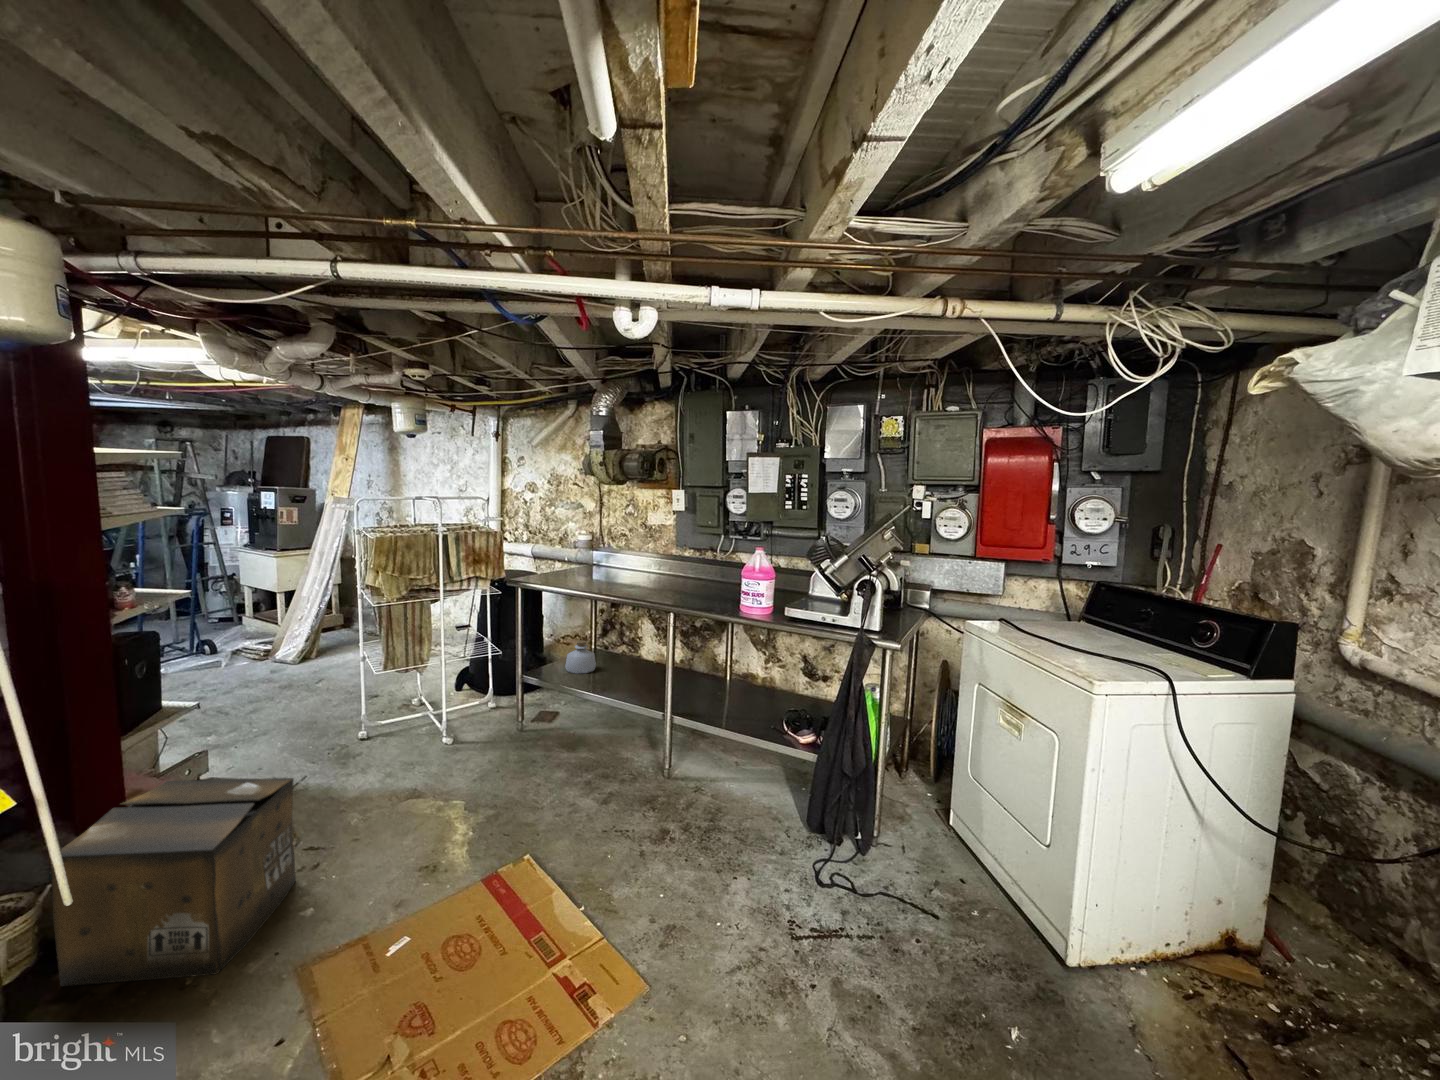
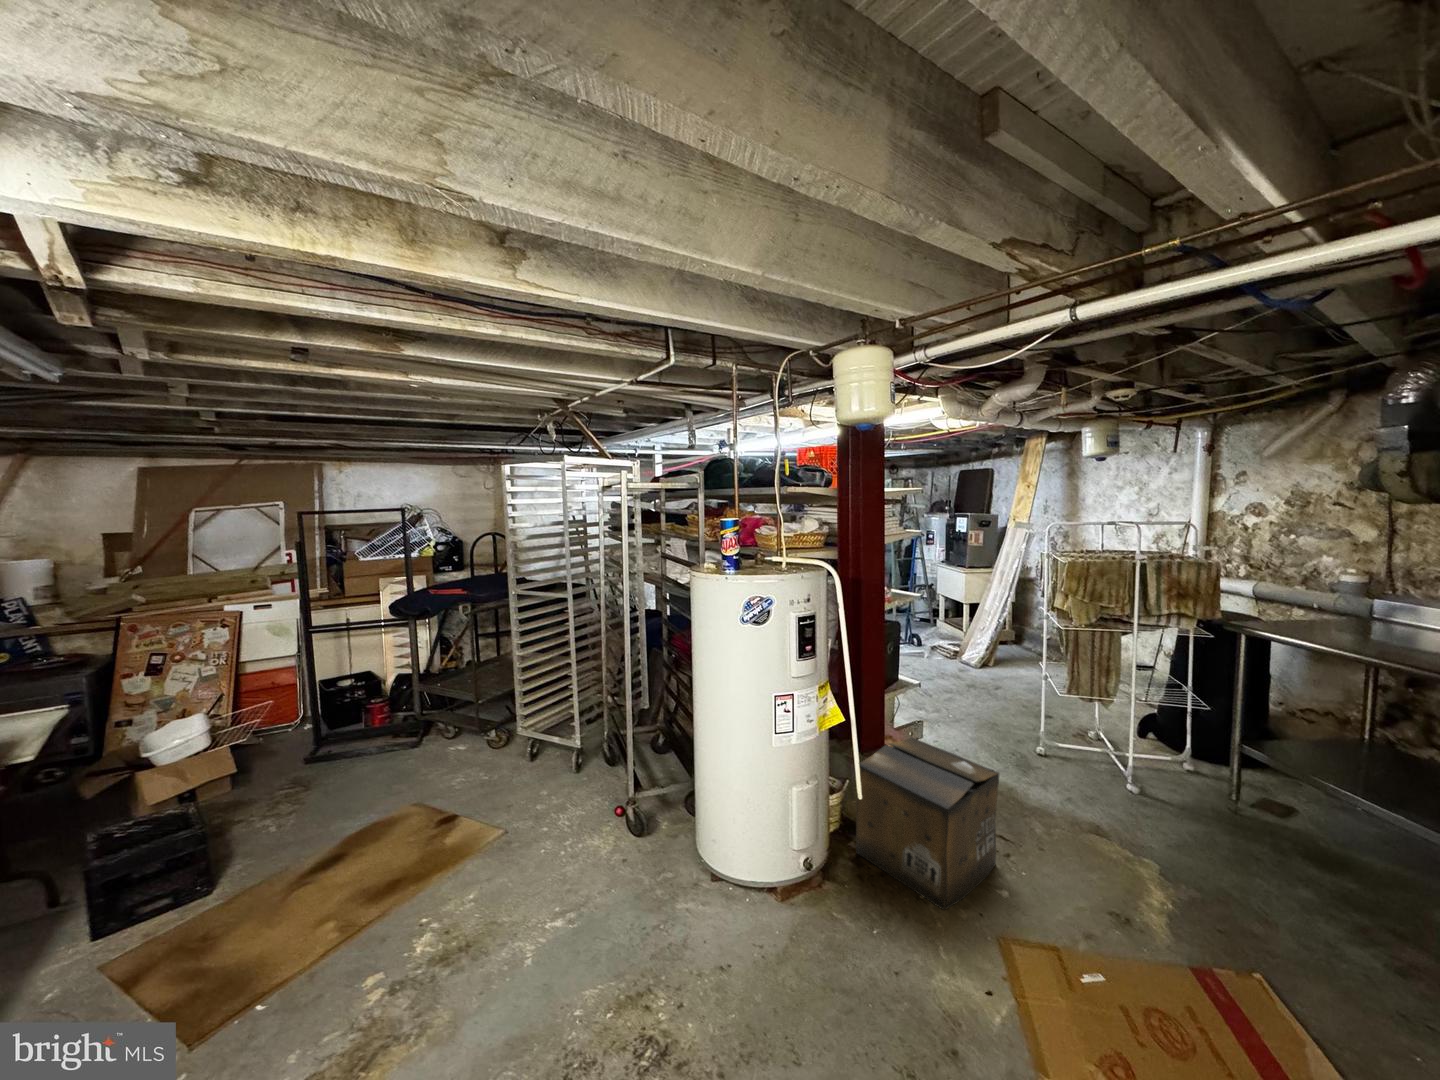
bottle: present [565,640,596,674] -> none [1326,727,1394,780]

